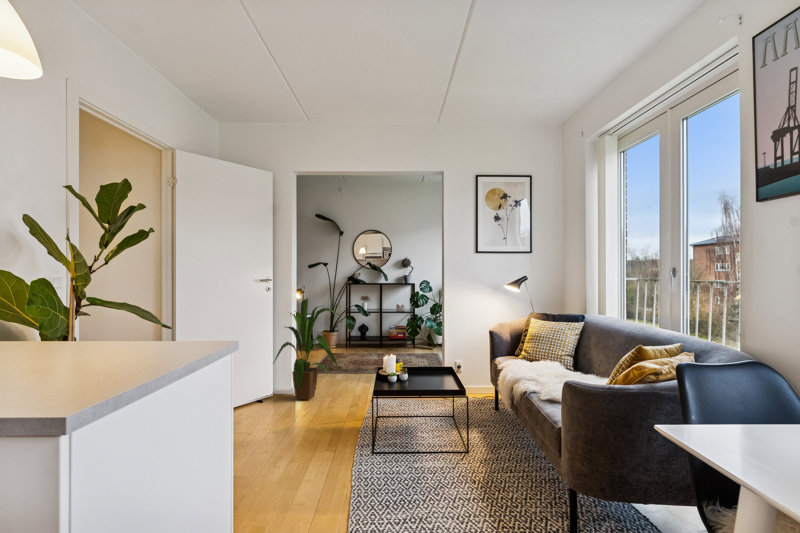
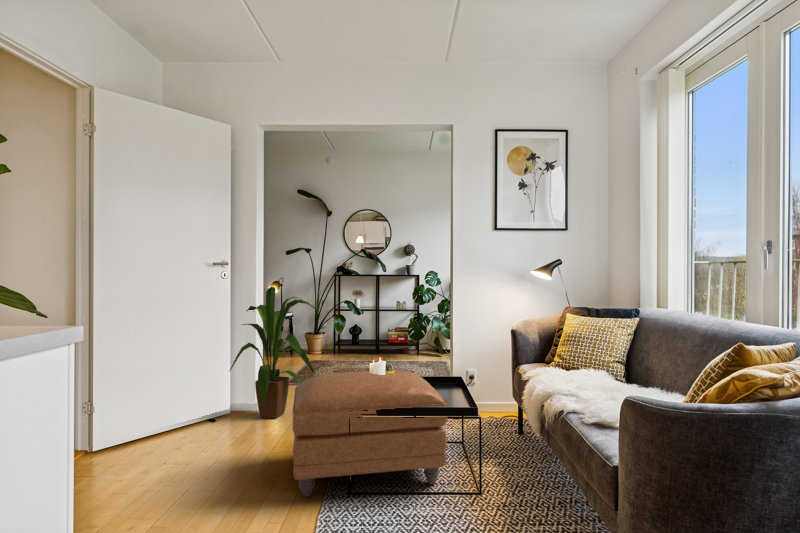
ottoman: none [329,363,444,456] -> present [292,371,448,497]

